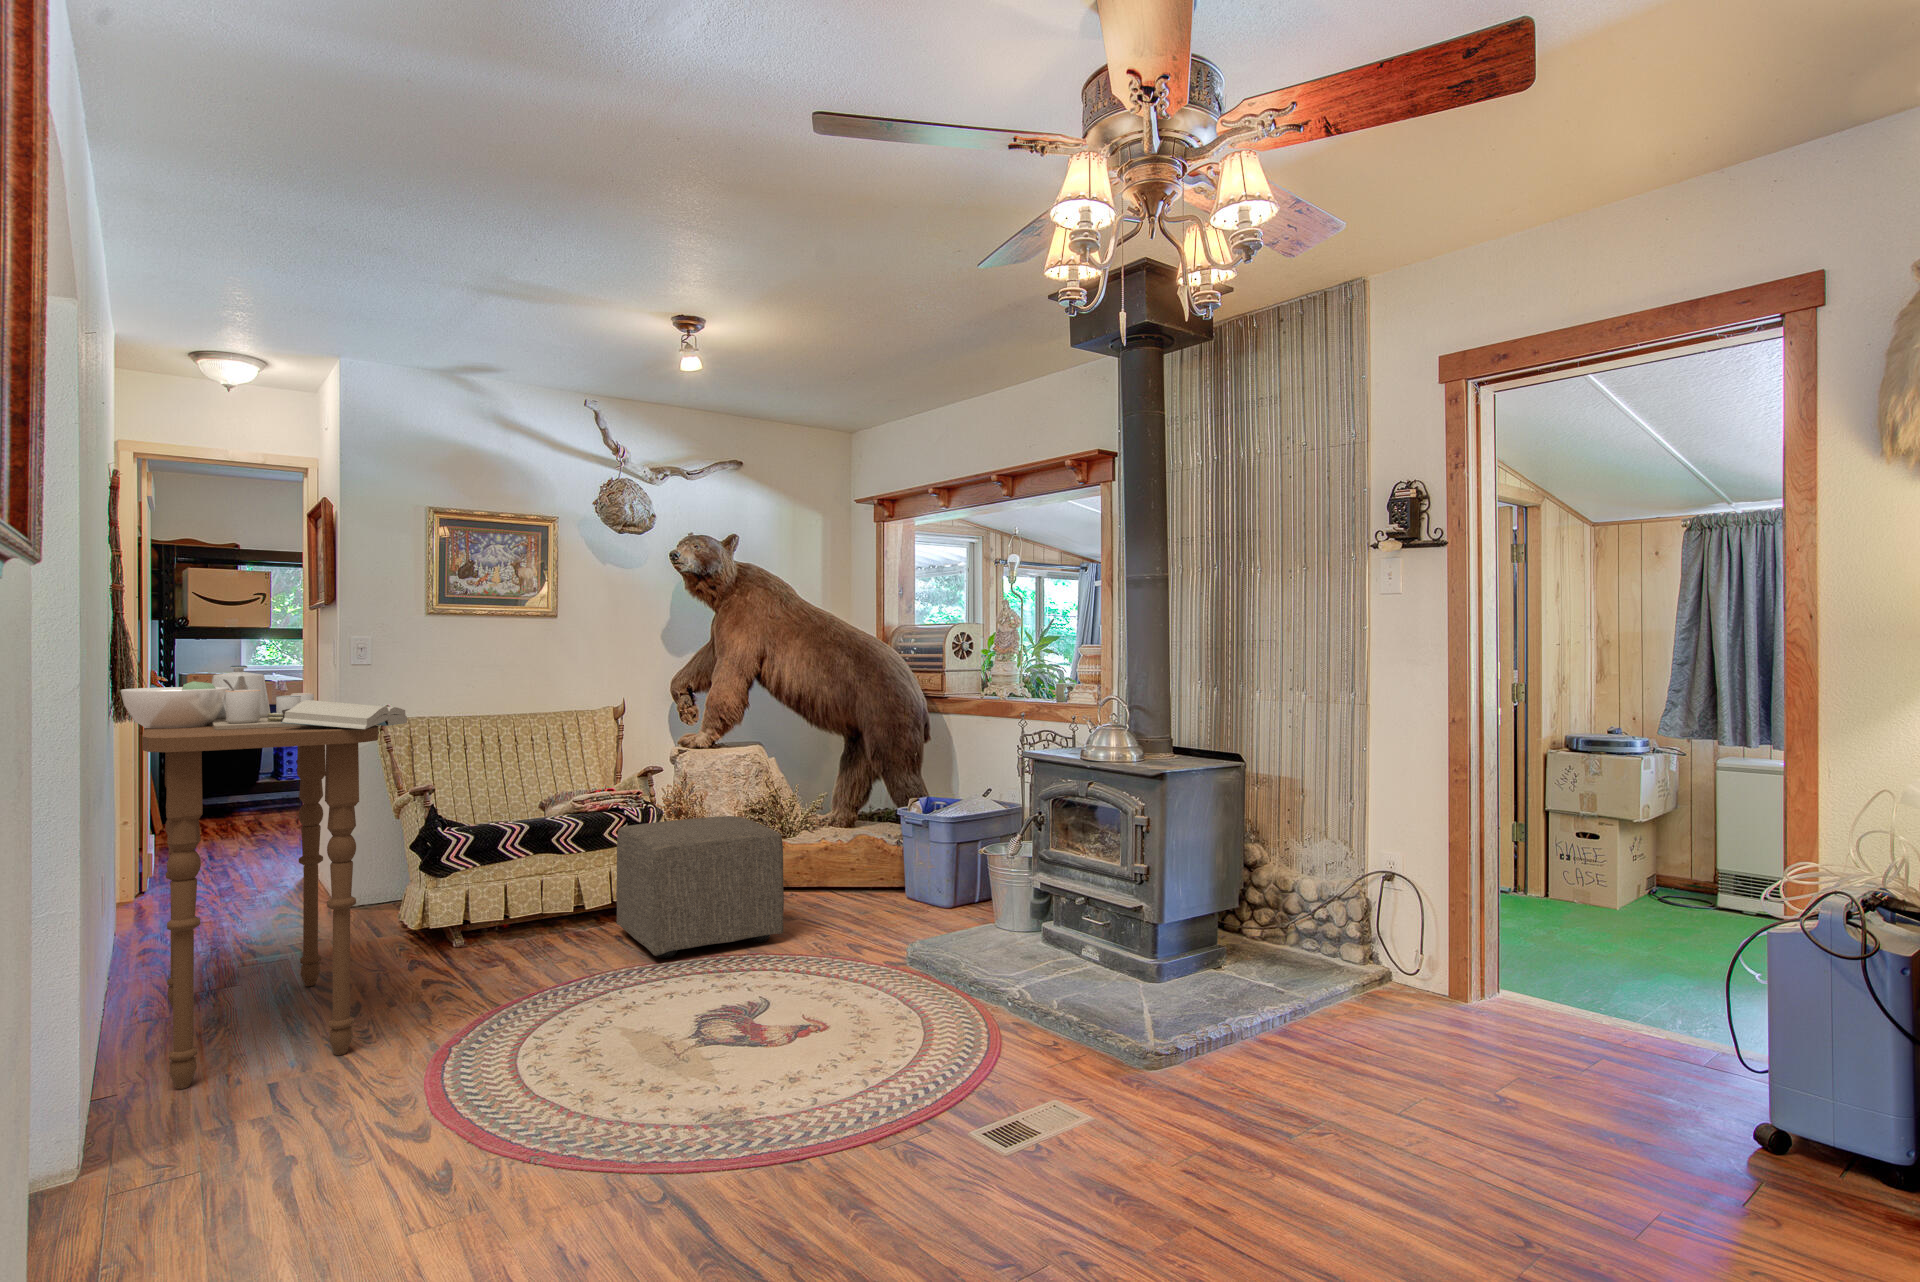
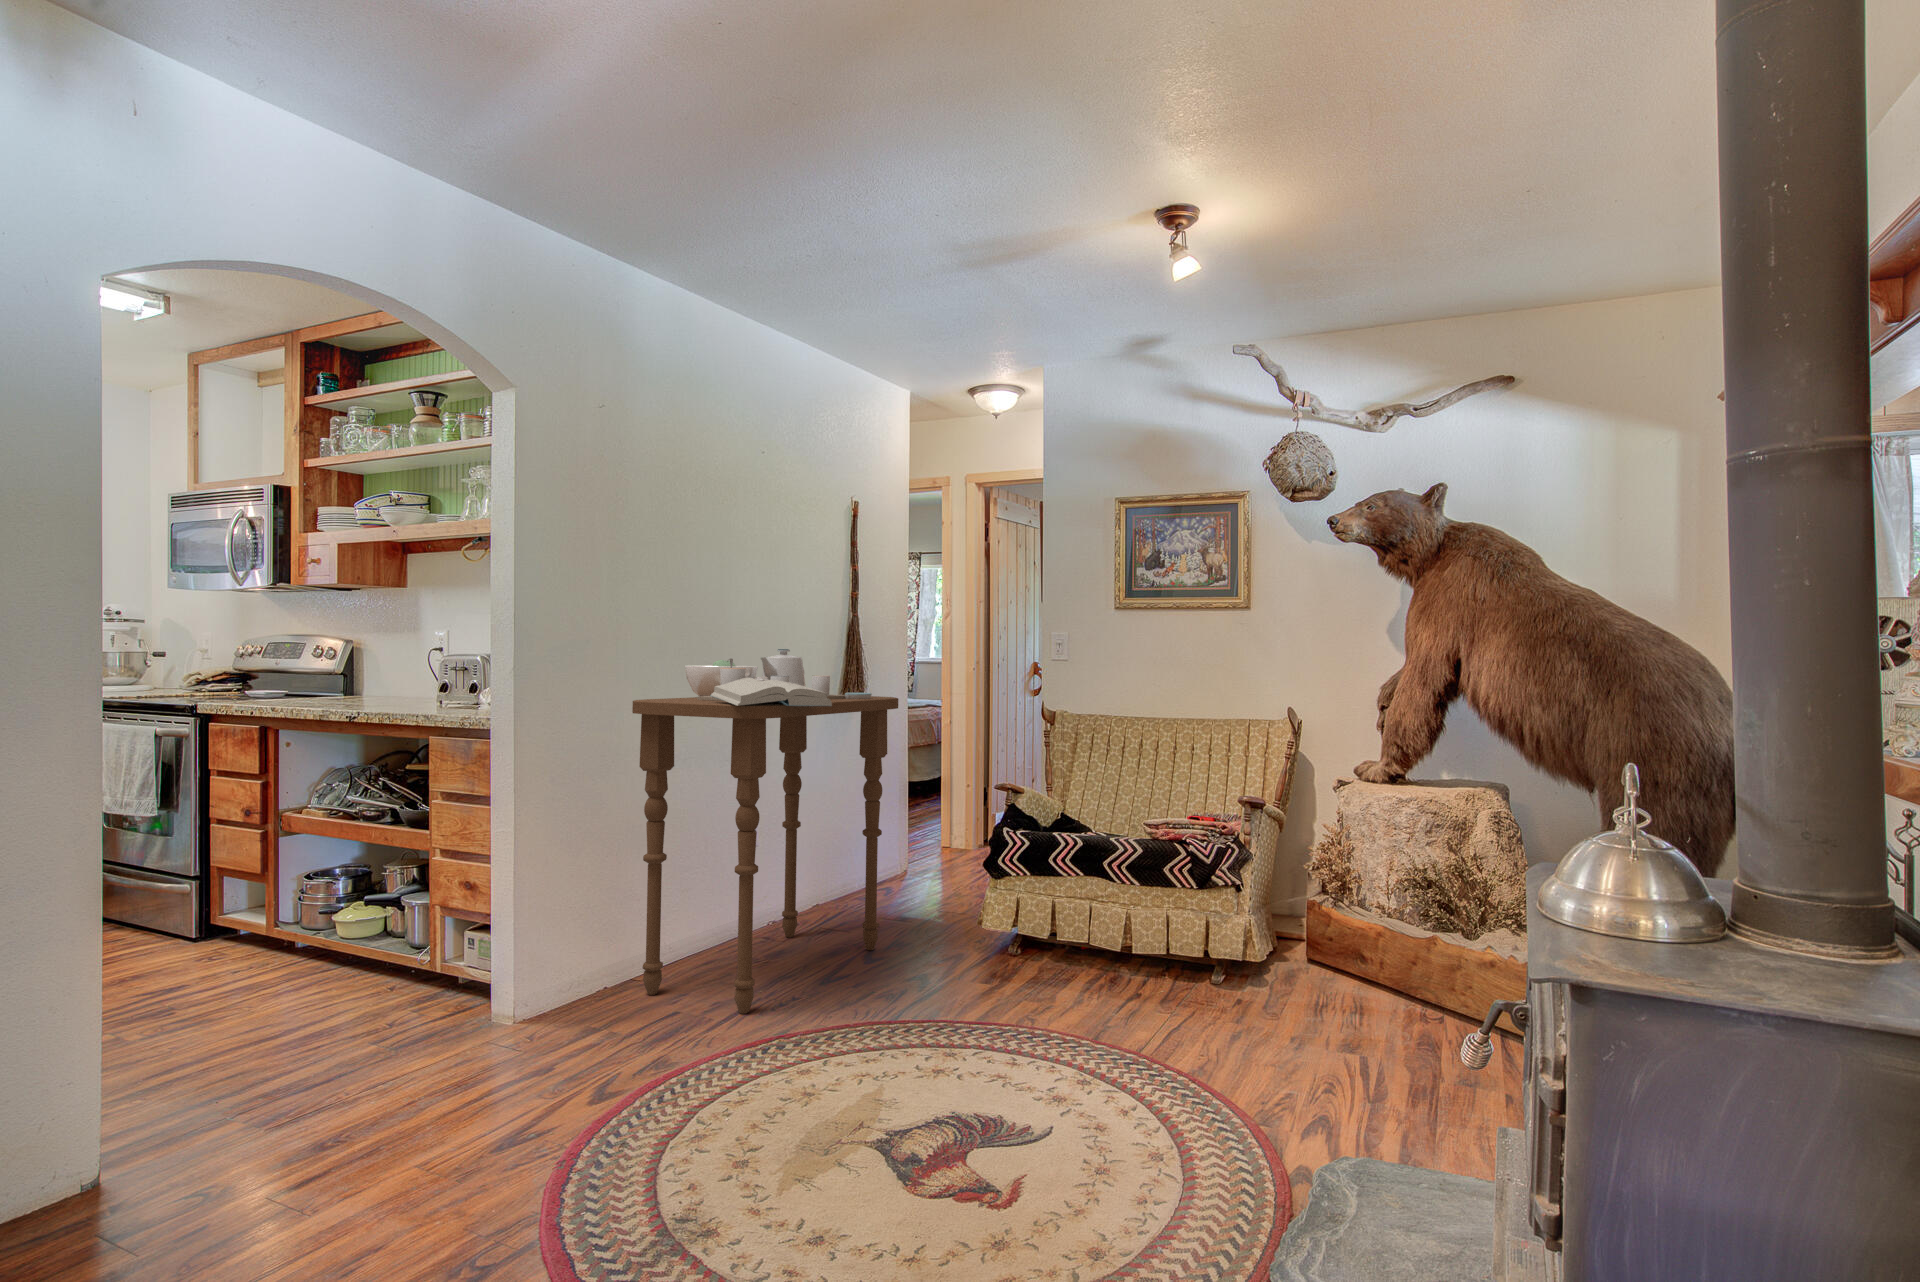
ottoman: present [616,816,784,958] -> none [1089,863,1315,1073]

